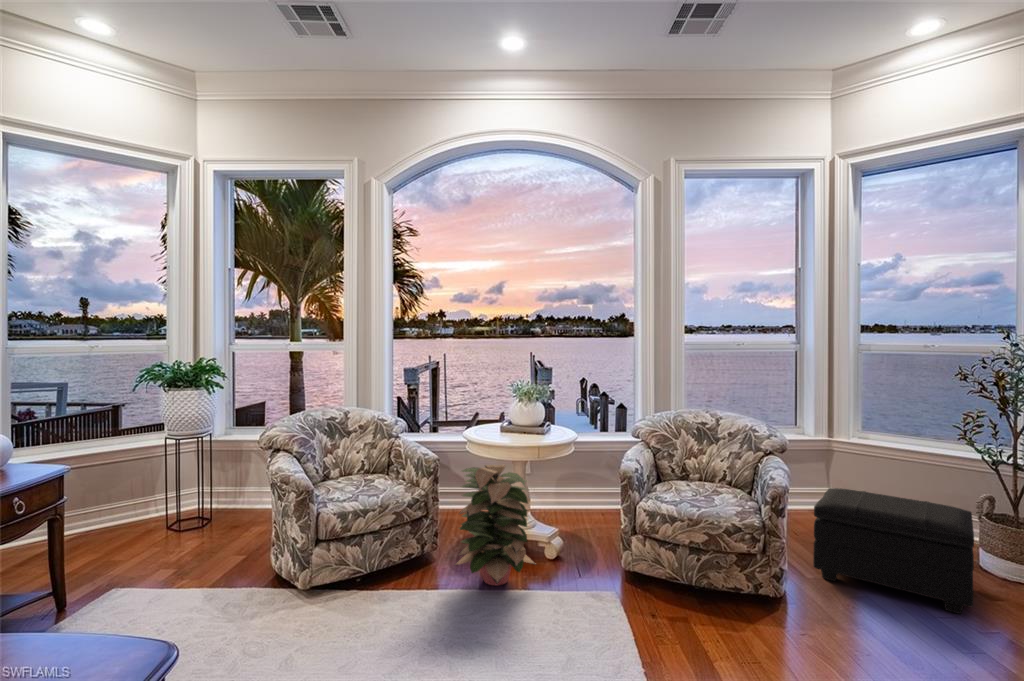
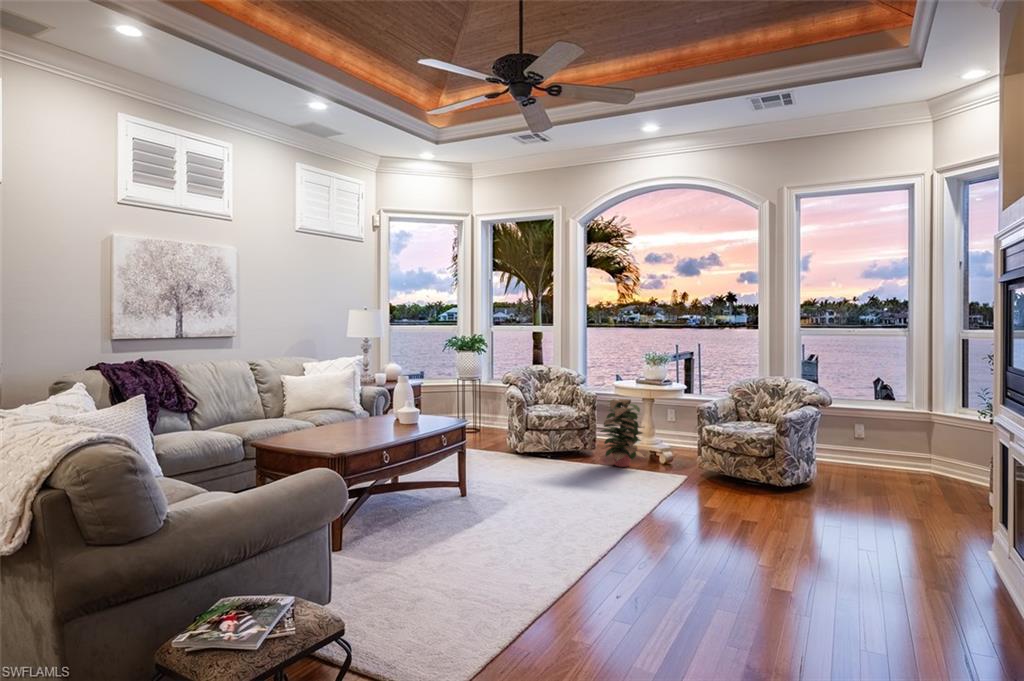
footstool: present [813,488,974,614] -> none [830,434,948,508]

